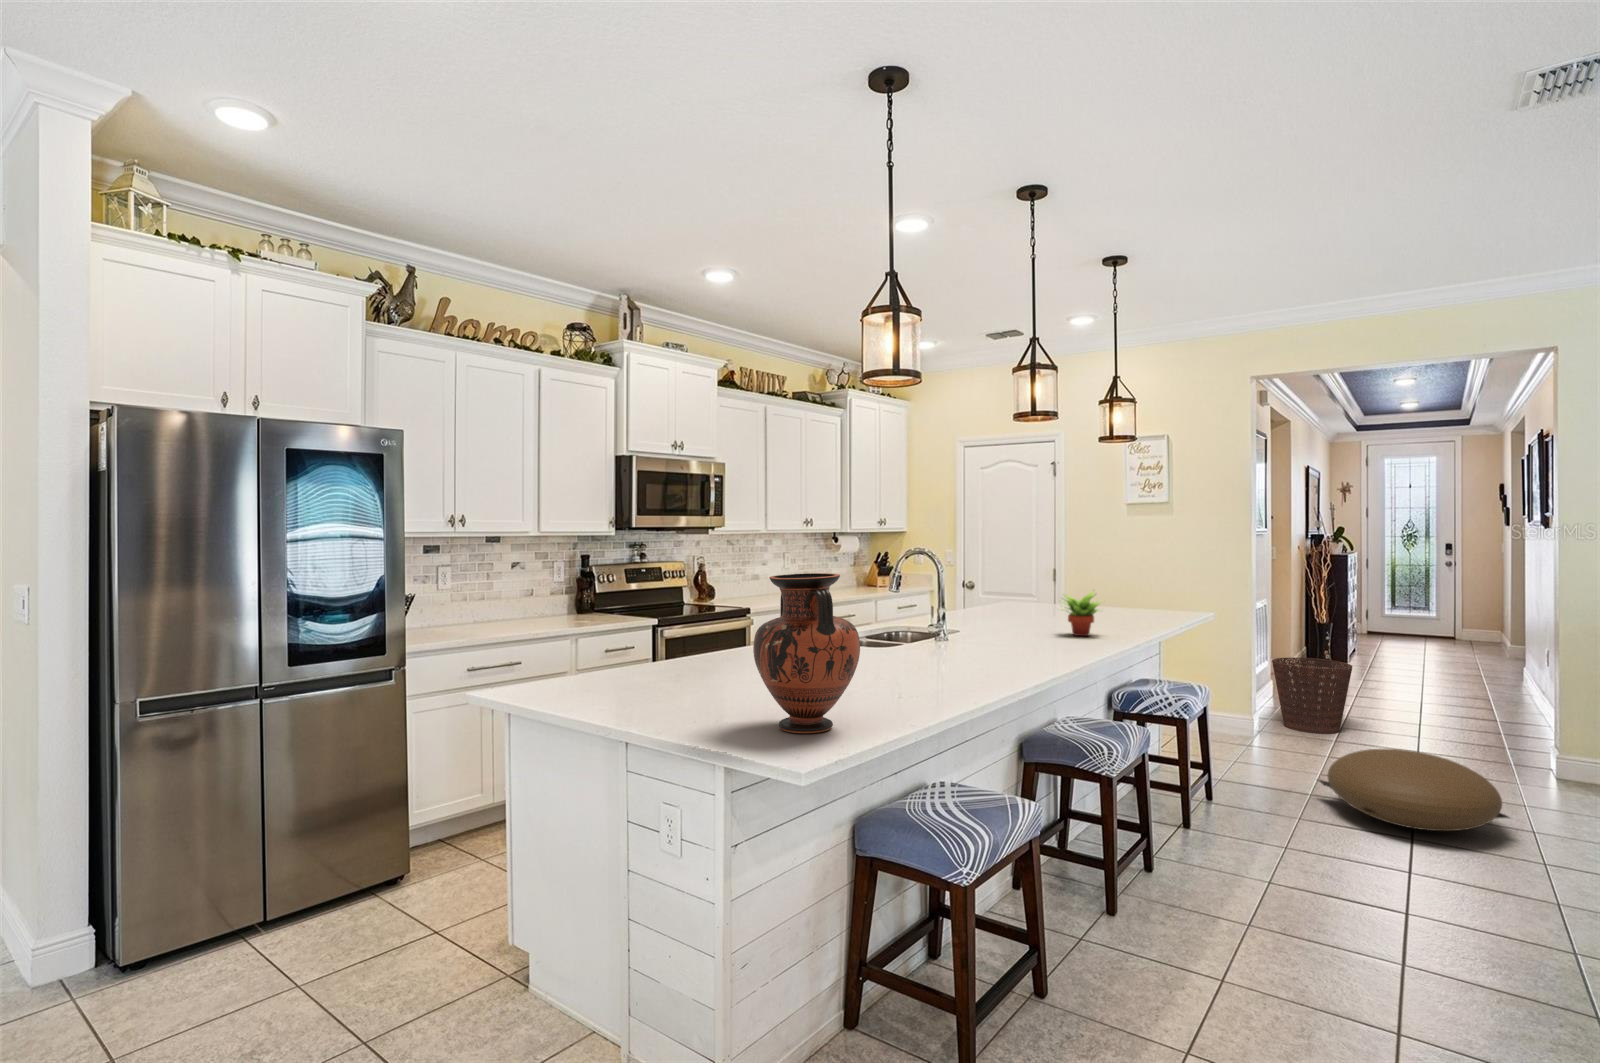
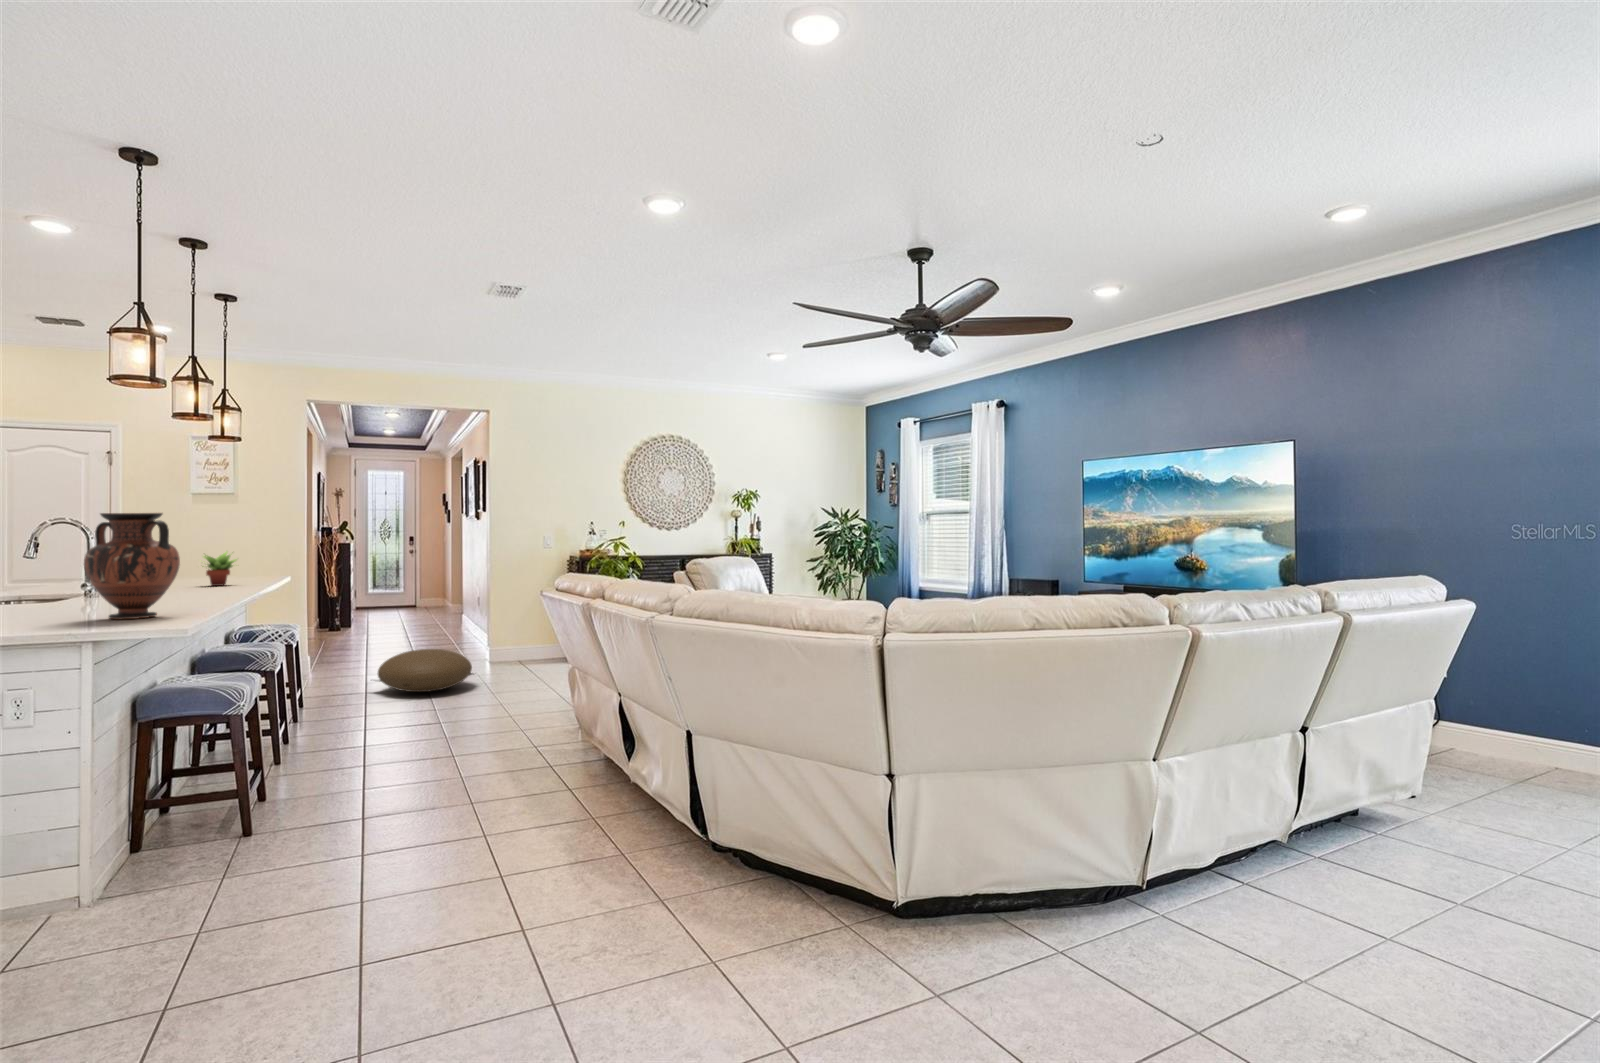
basket: present [1272,658,1352,734] -> none [317,613,375,666]

